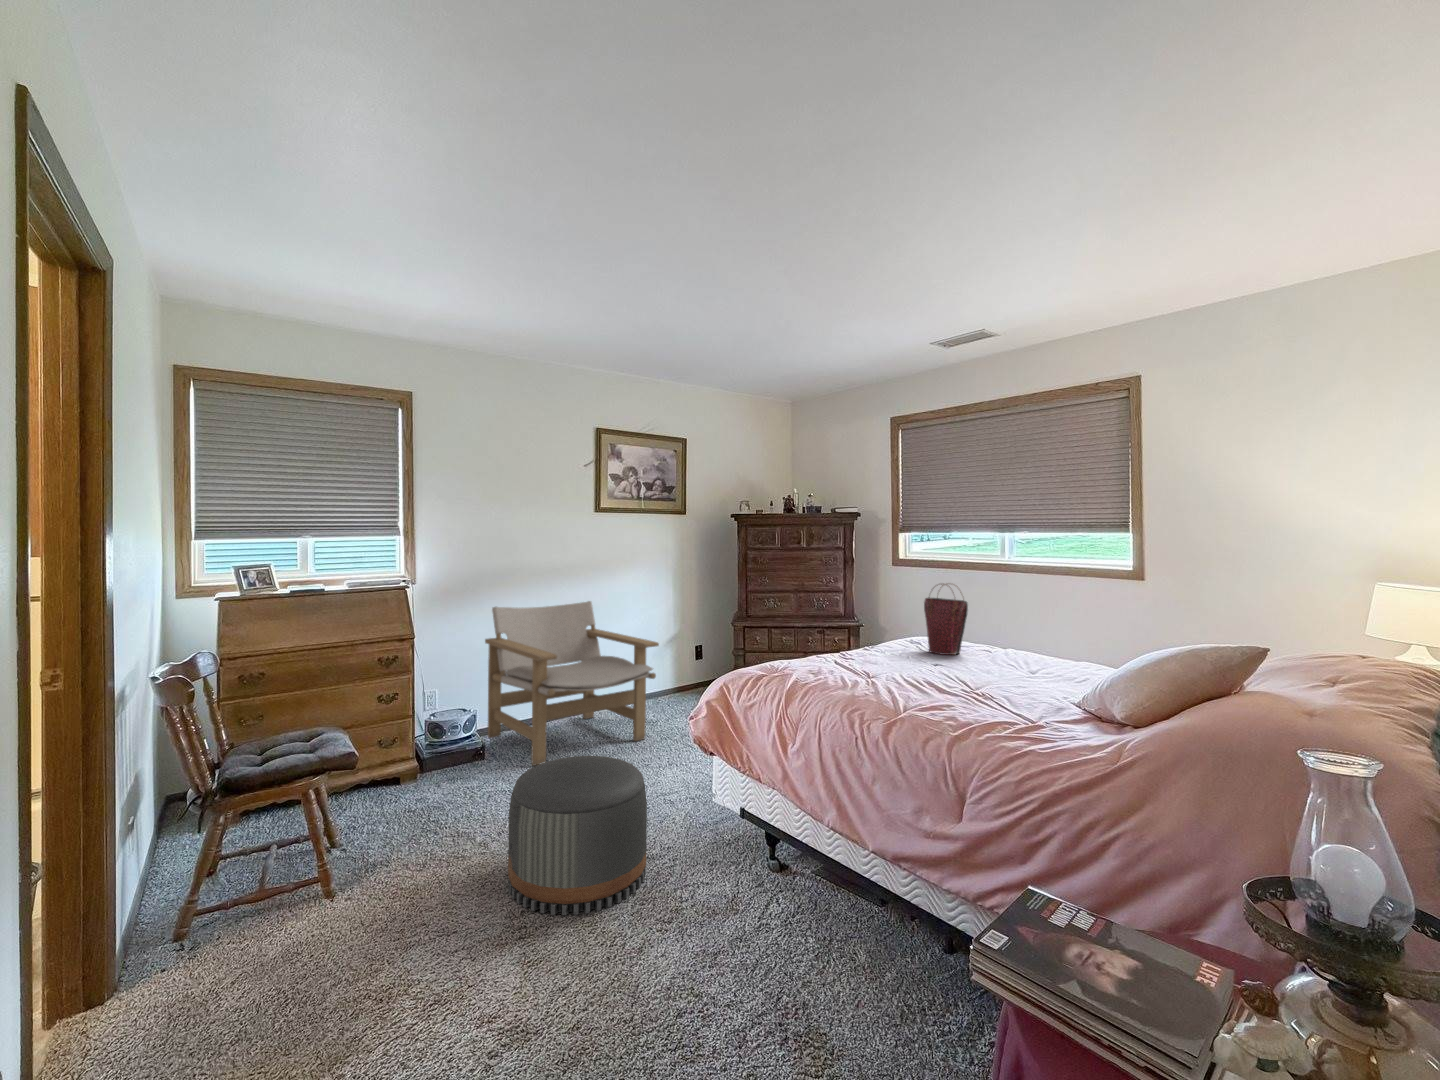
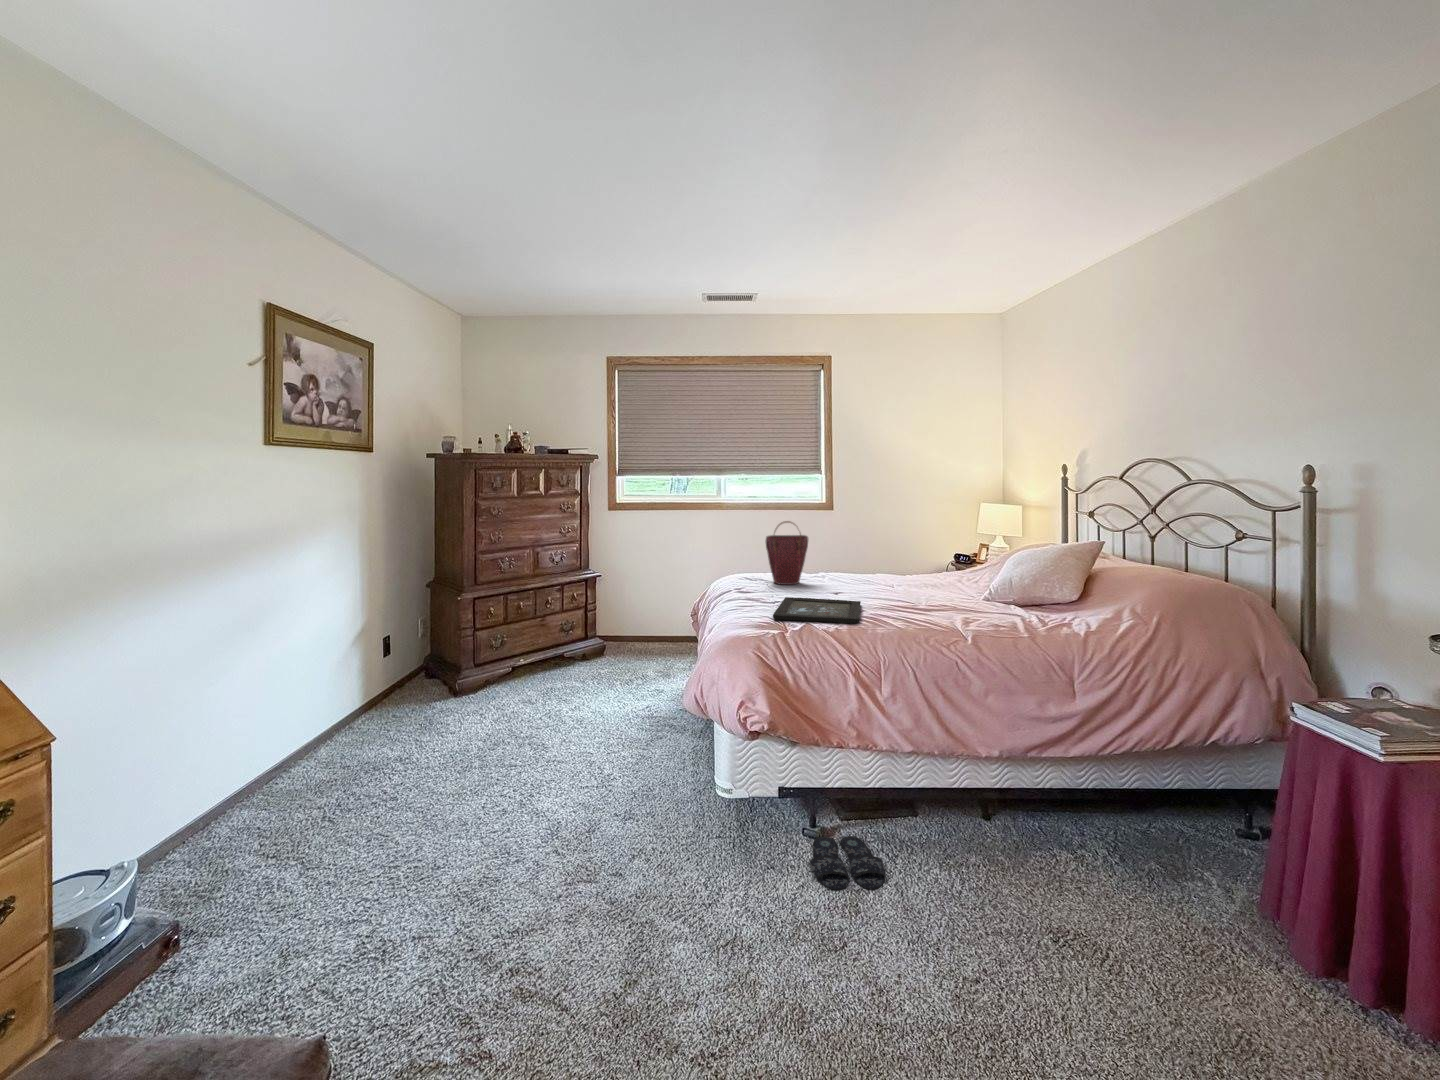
lounge chair: present [485,601,659,766] -> none [127,589,474,874]
tray: none [787,657,913,684] -> present [773,597,861,623]
pouf: present [508,756,647,915] -> none [617,775,800,1021]
slippers: none [684,875,768,922] -> present [810,836,885,890]

